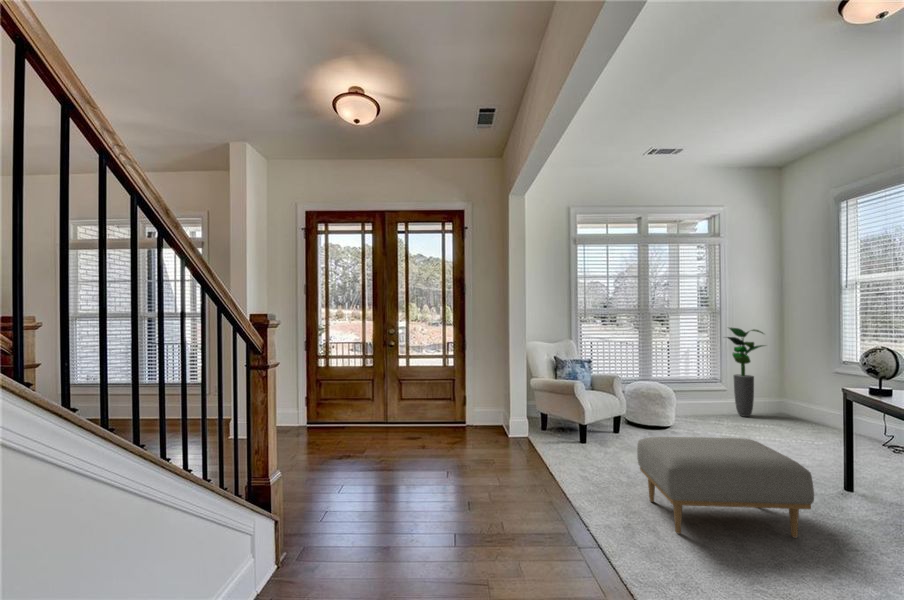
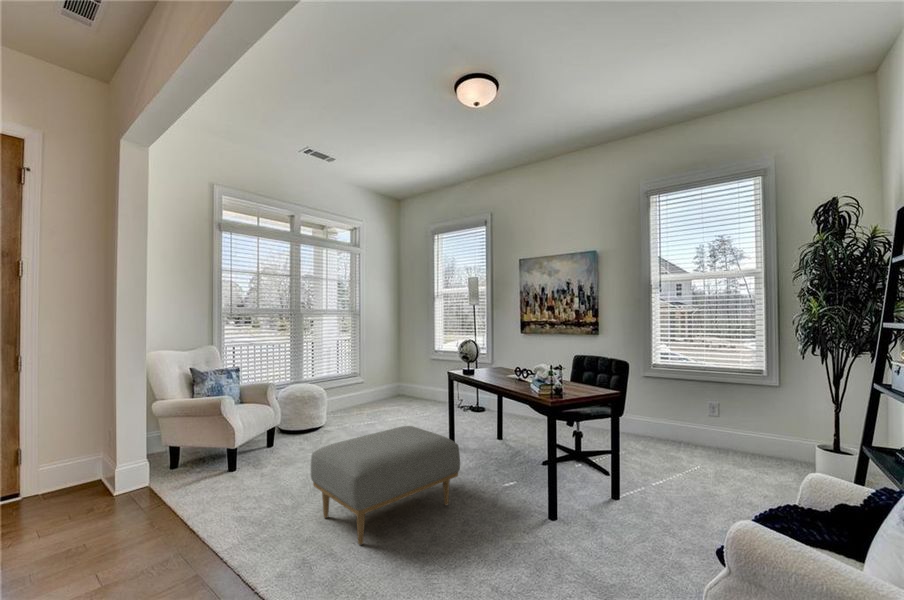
potted plant: present [727,328,764,417] -> none [363,327,395,405]

